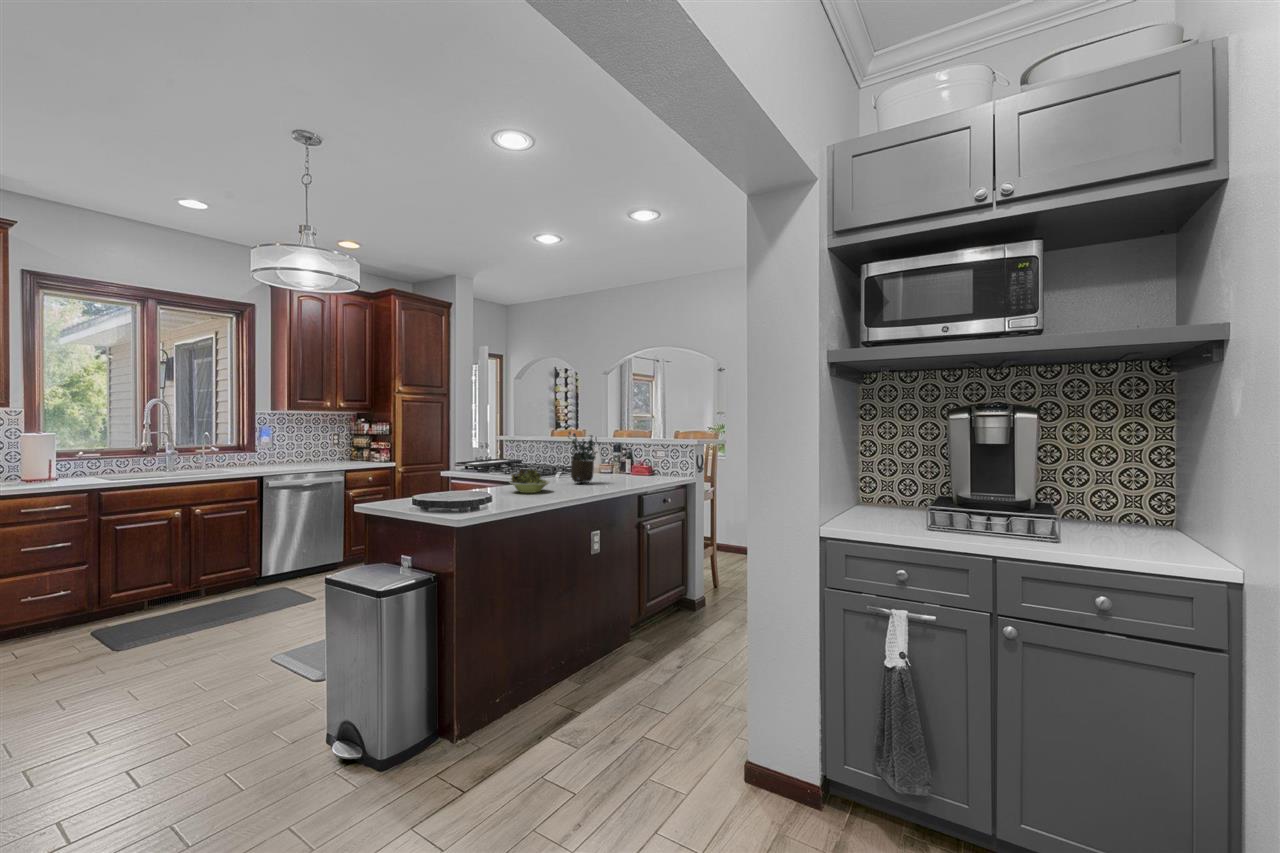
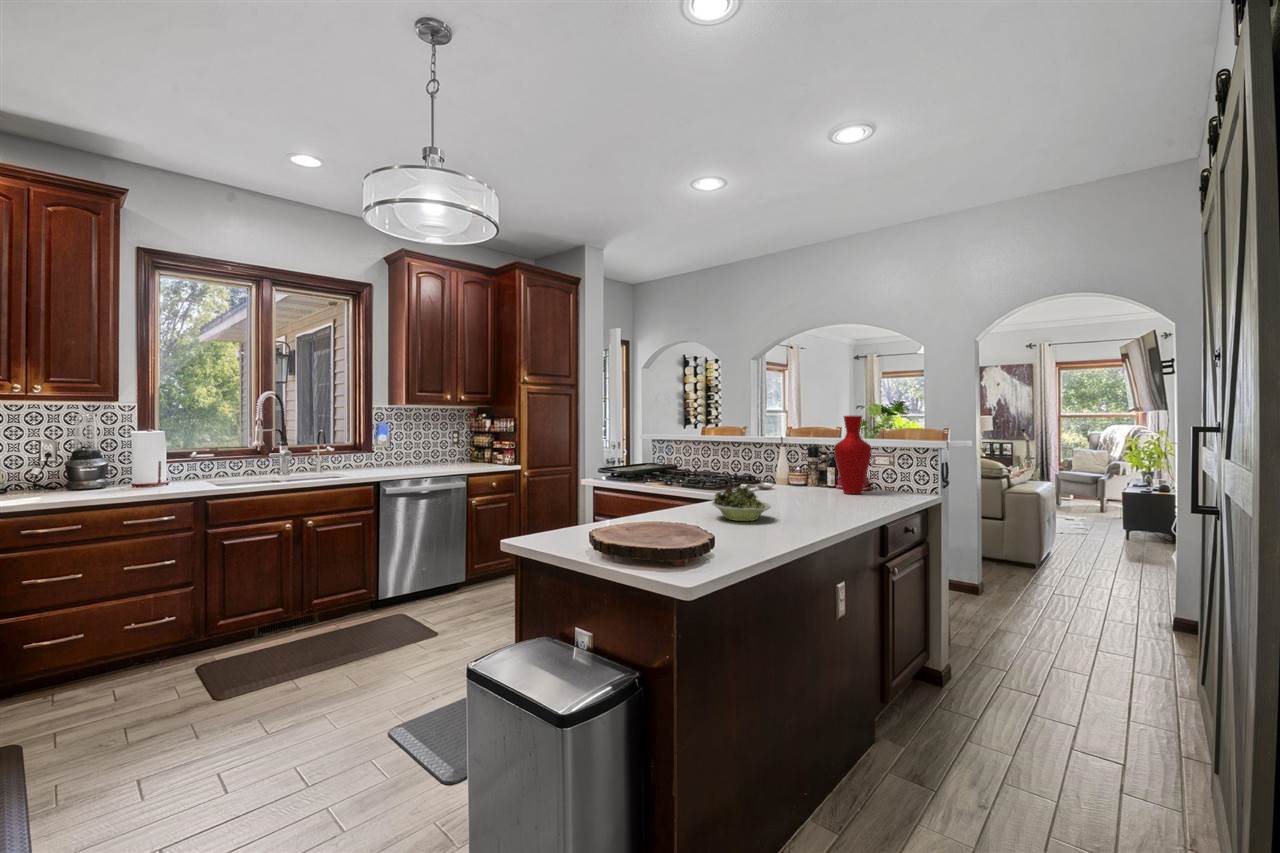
vase: none [622,421,647,478] -> present [834,416,872,494]
potted plant: present [568,426,597,483] -> none [771,423,818,504]

